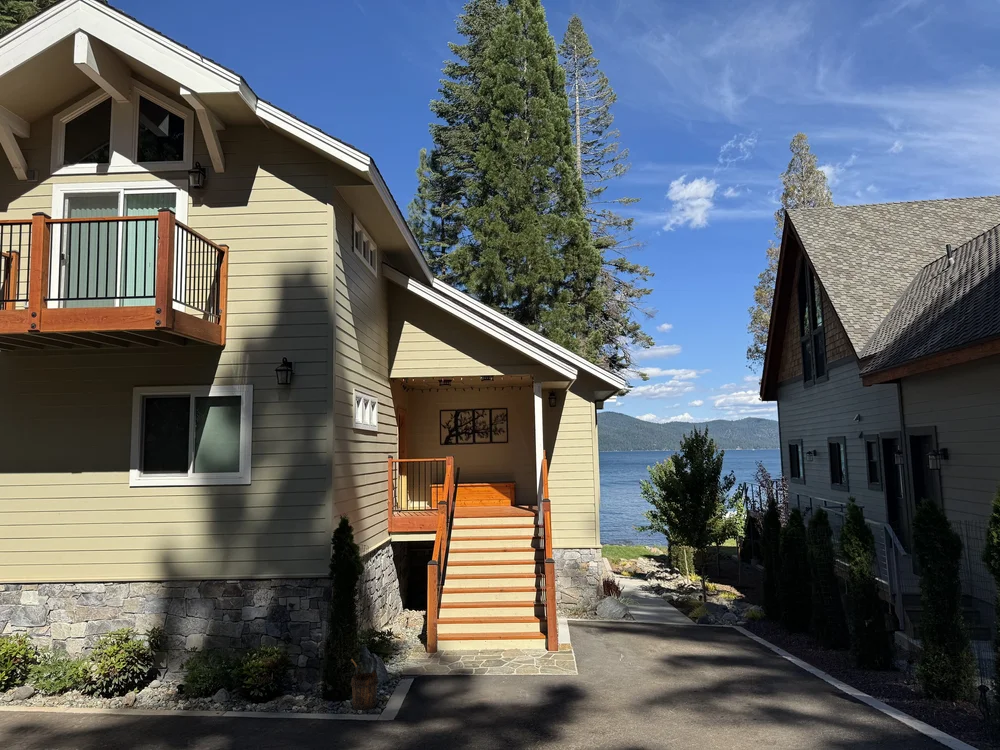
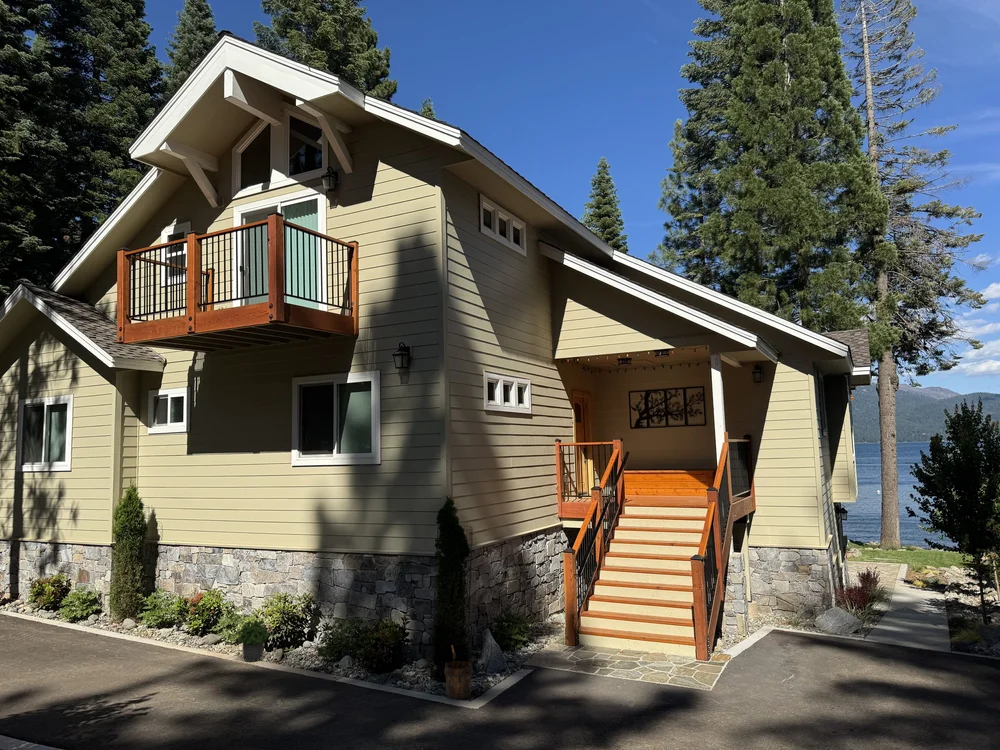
potted plant: none [72,662,112,712] -> present [238,620,269,662]

